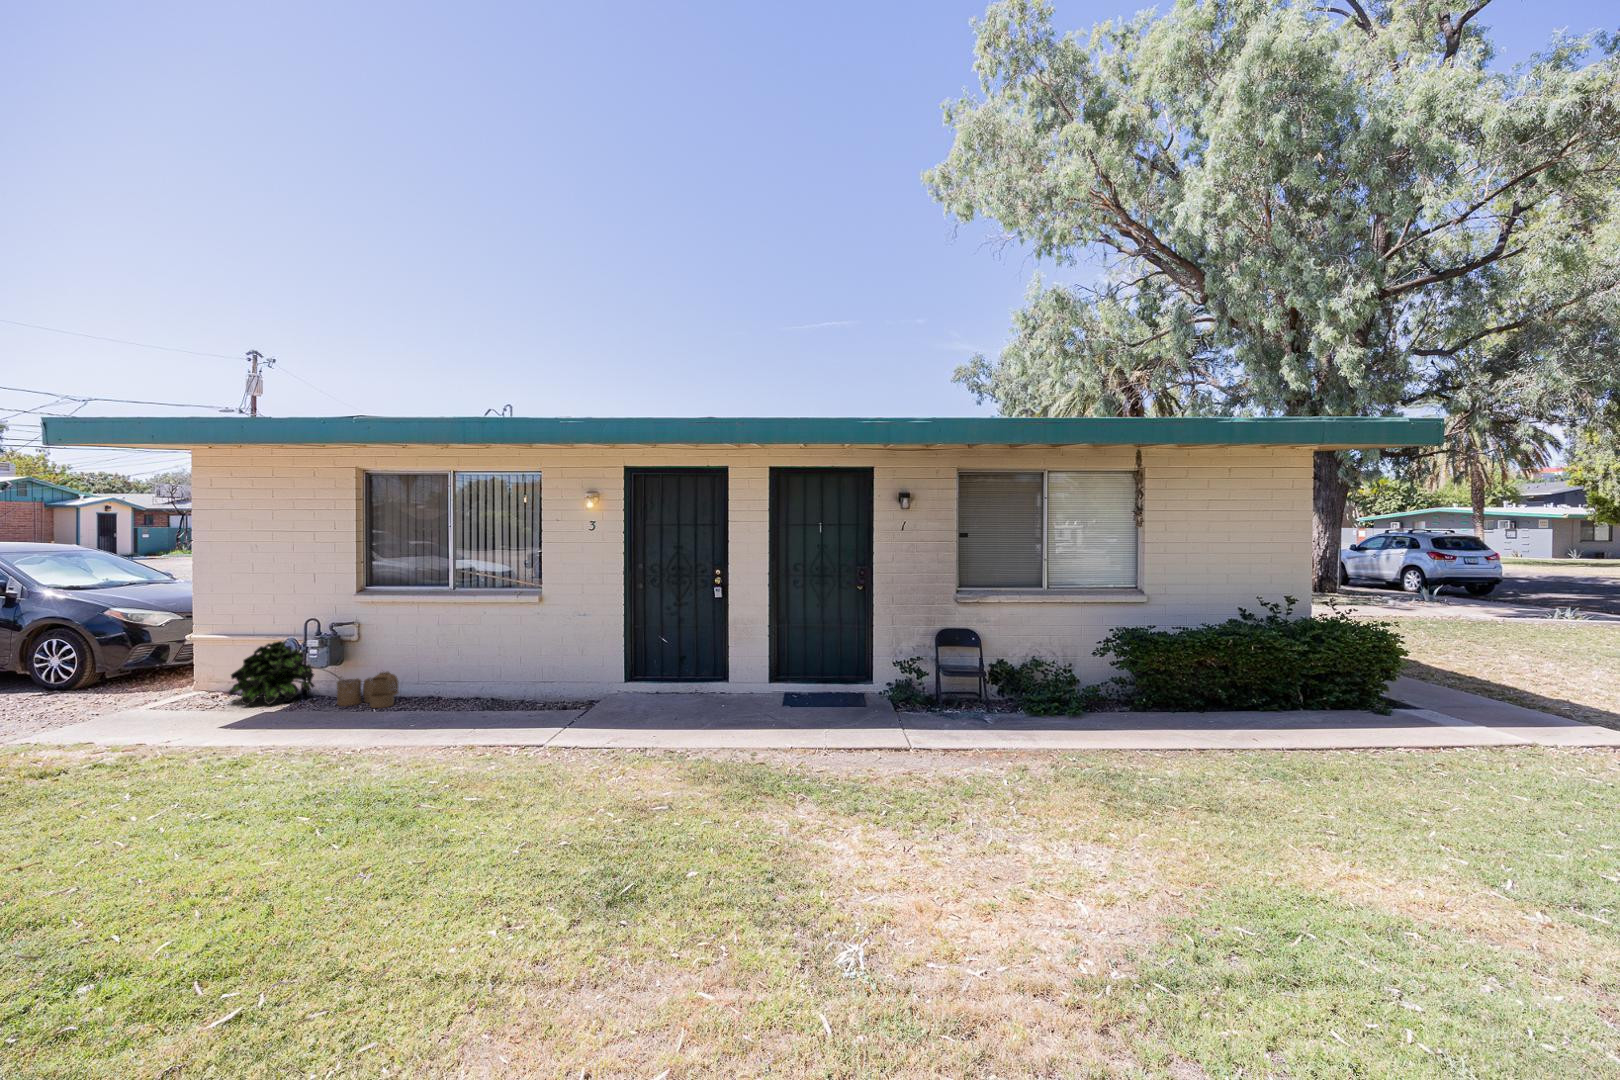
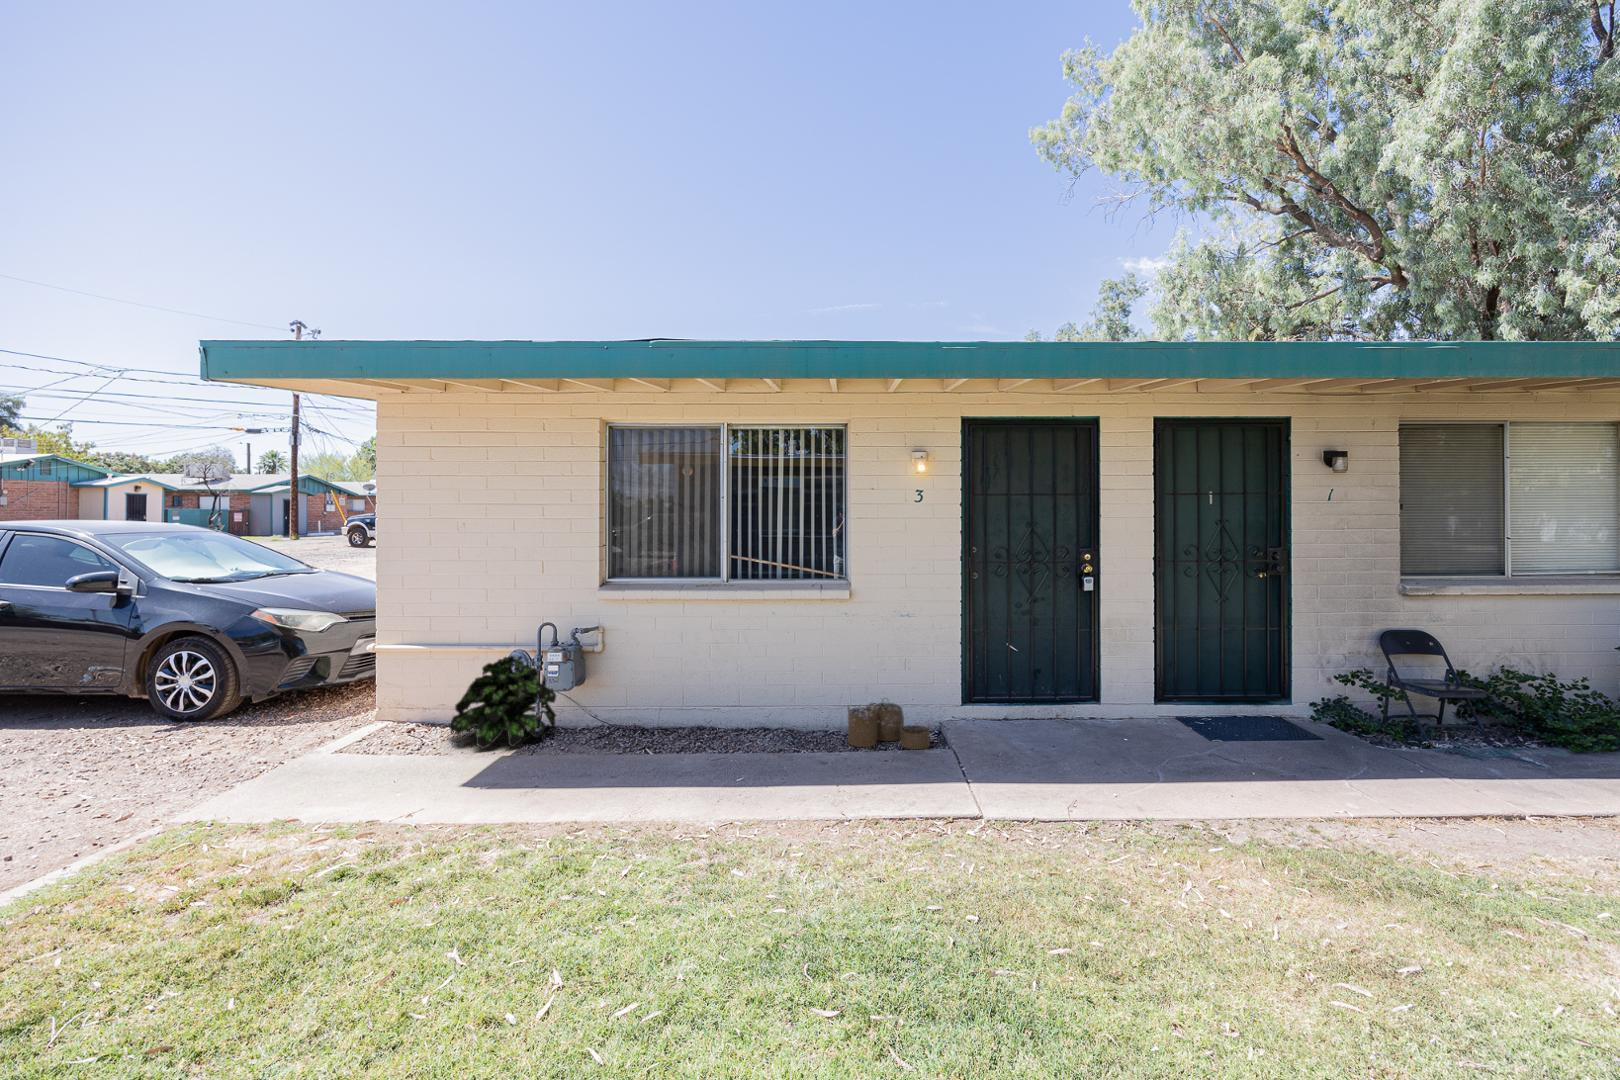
woven basket: present [337,672,398,708] -> present [847,699,930,749]

